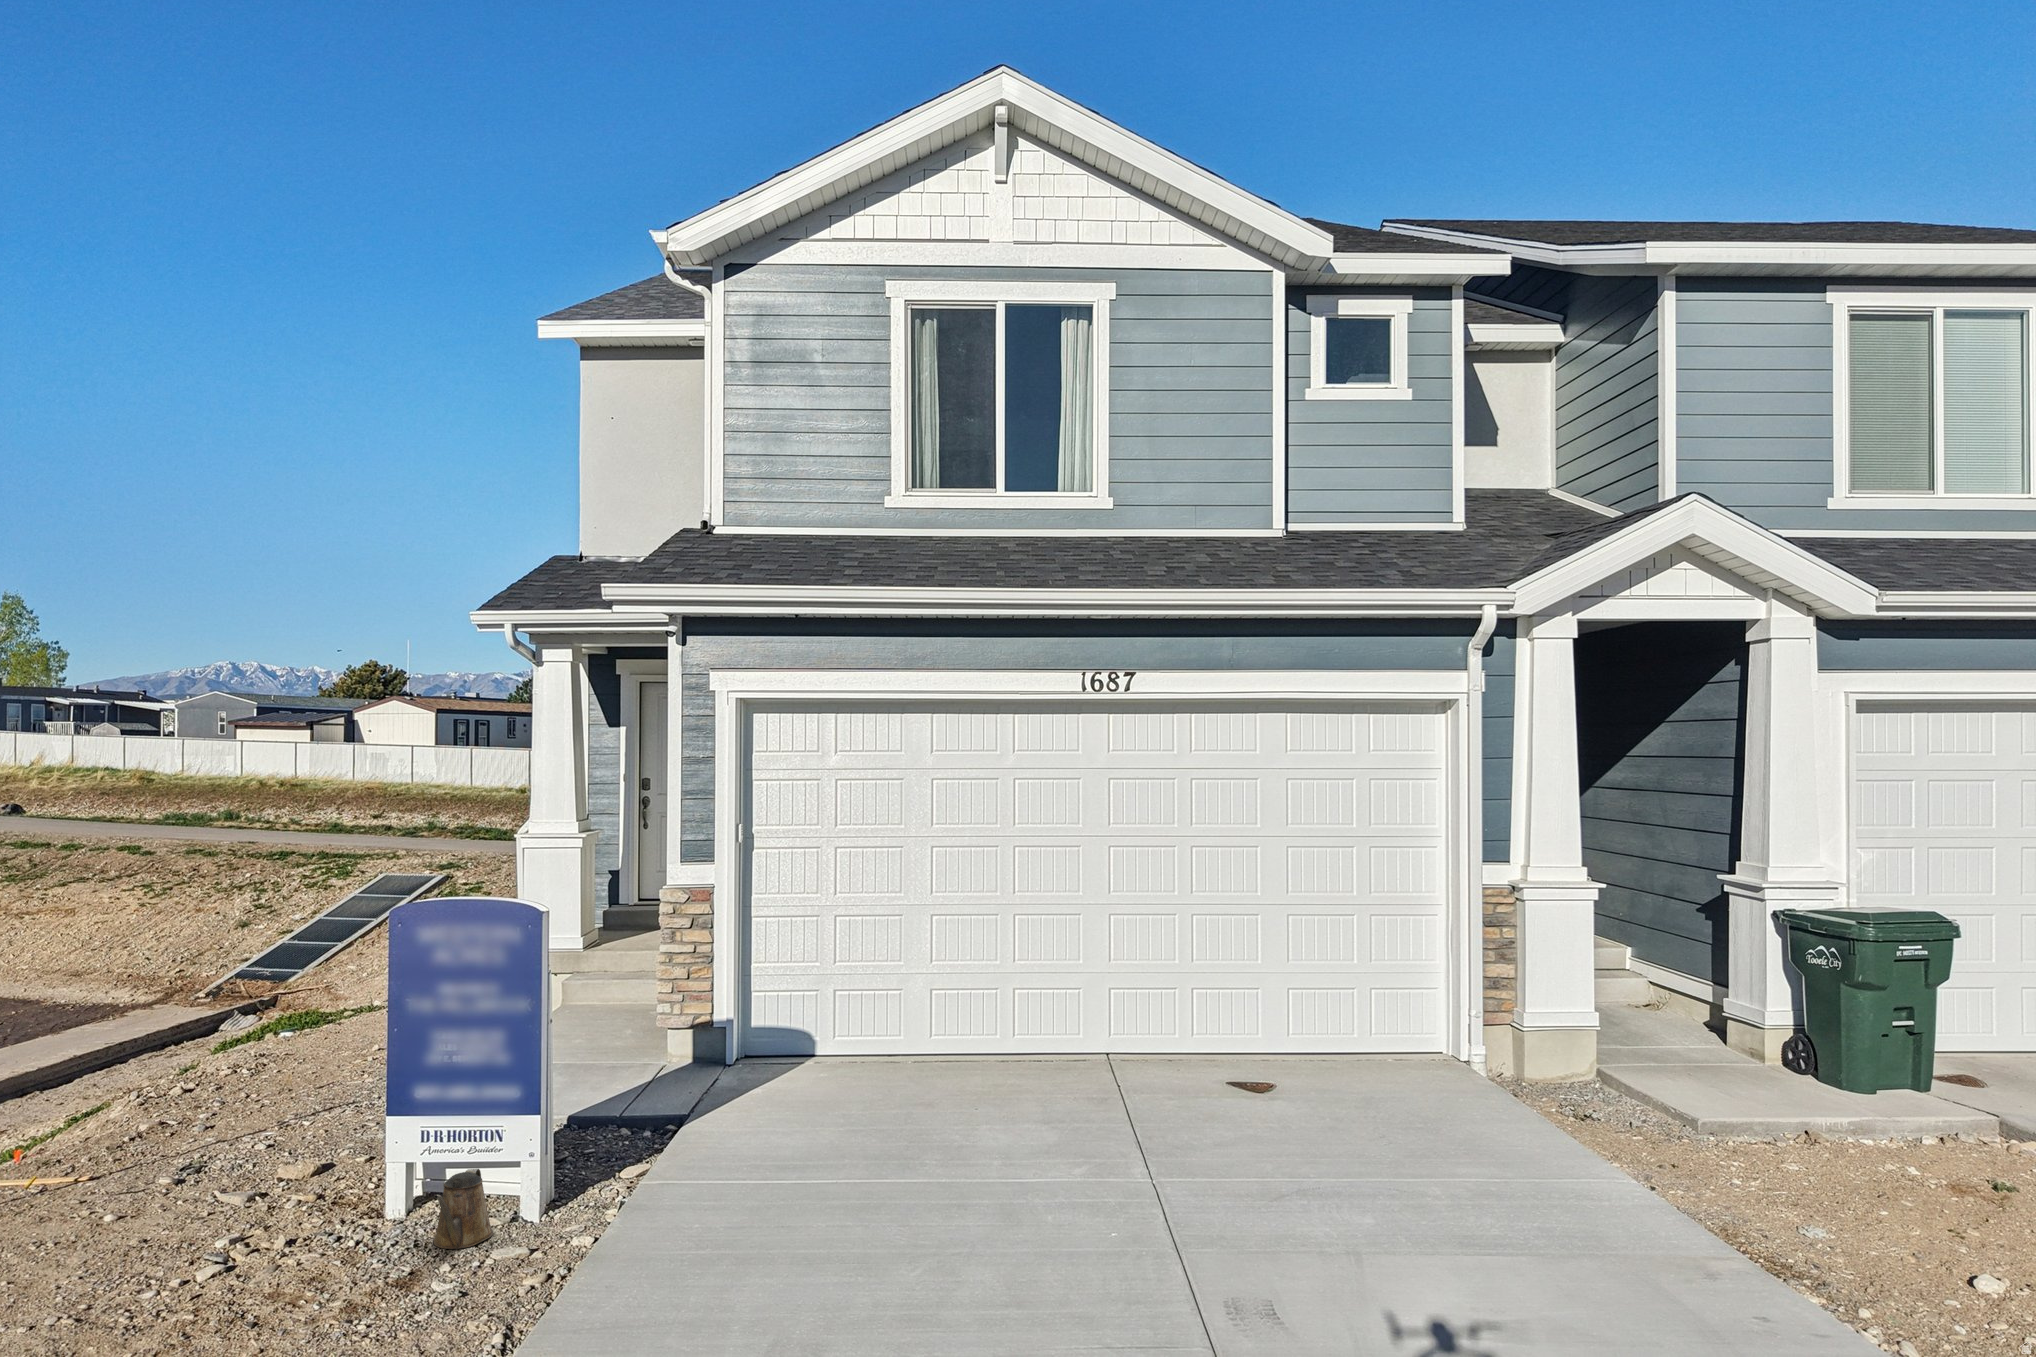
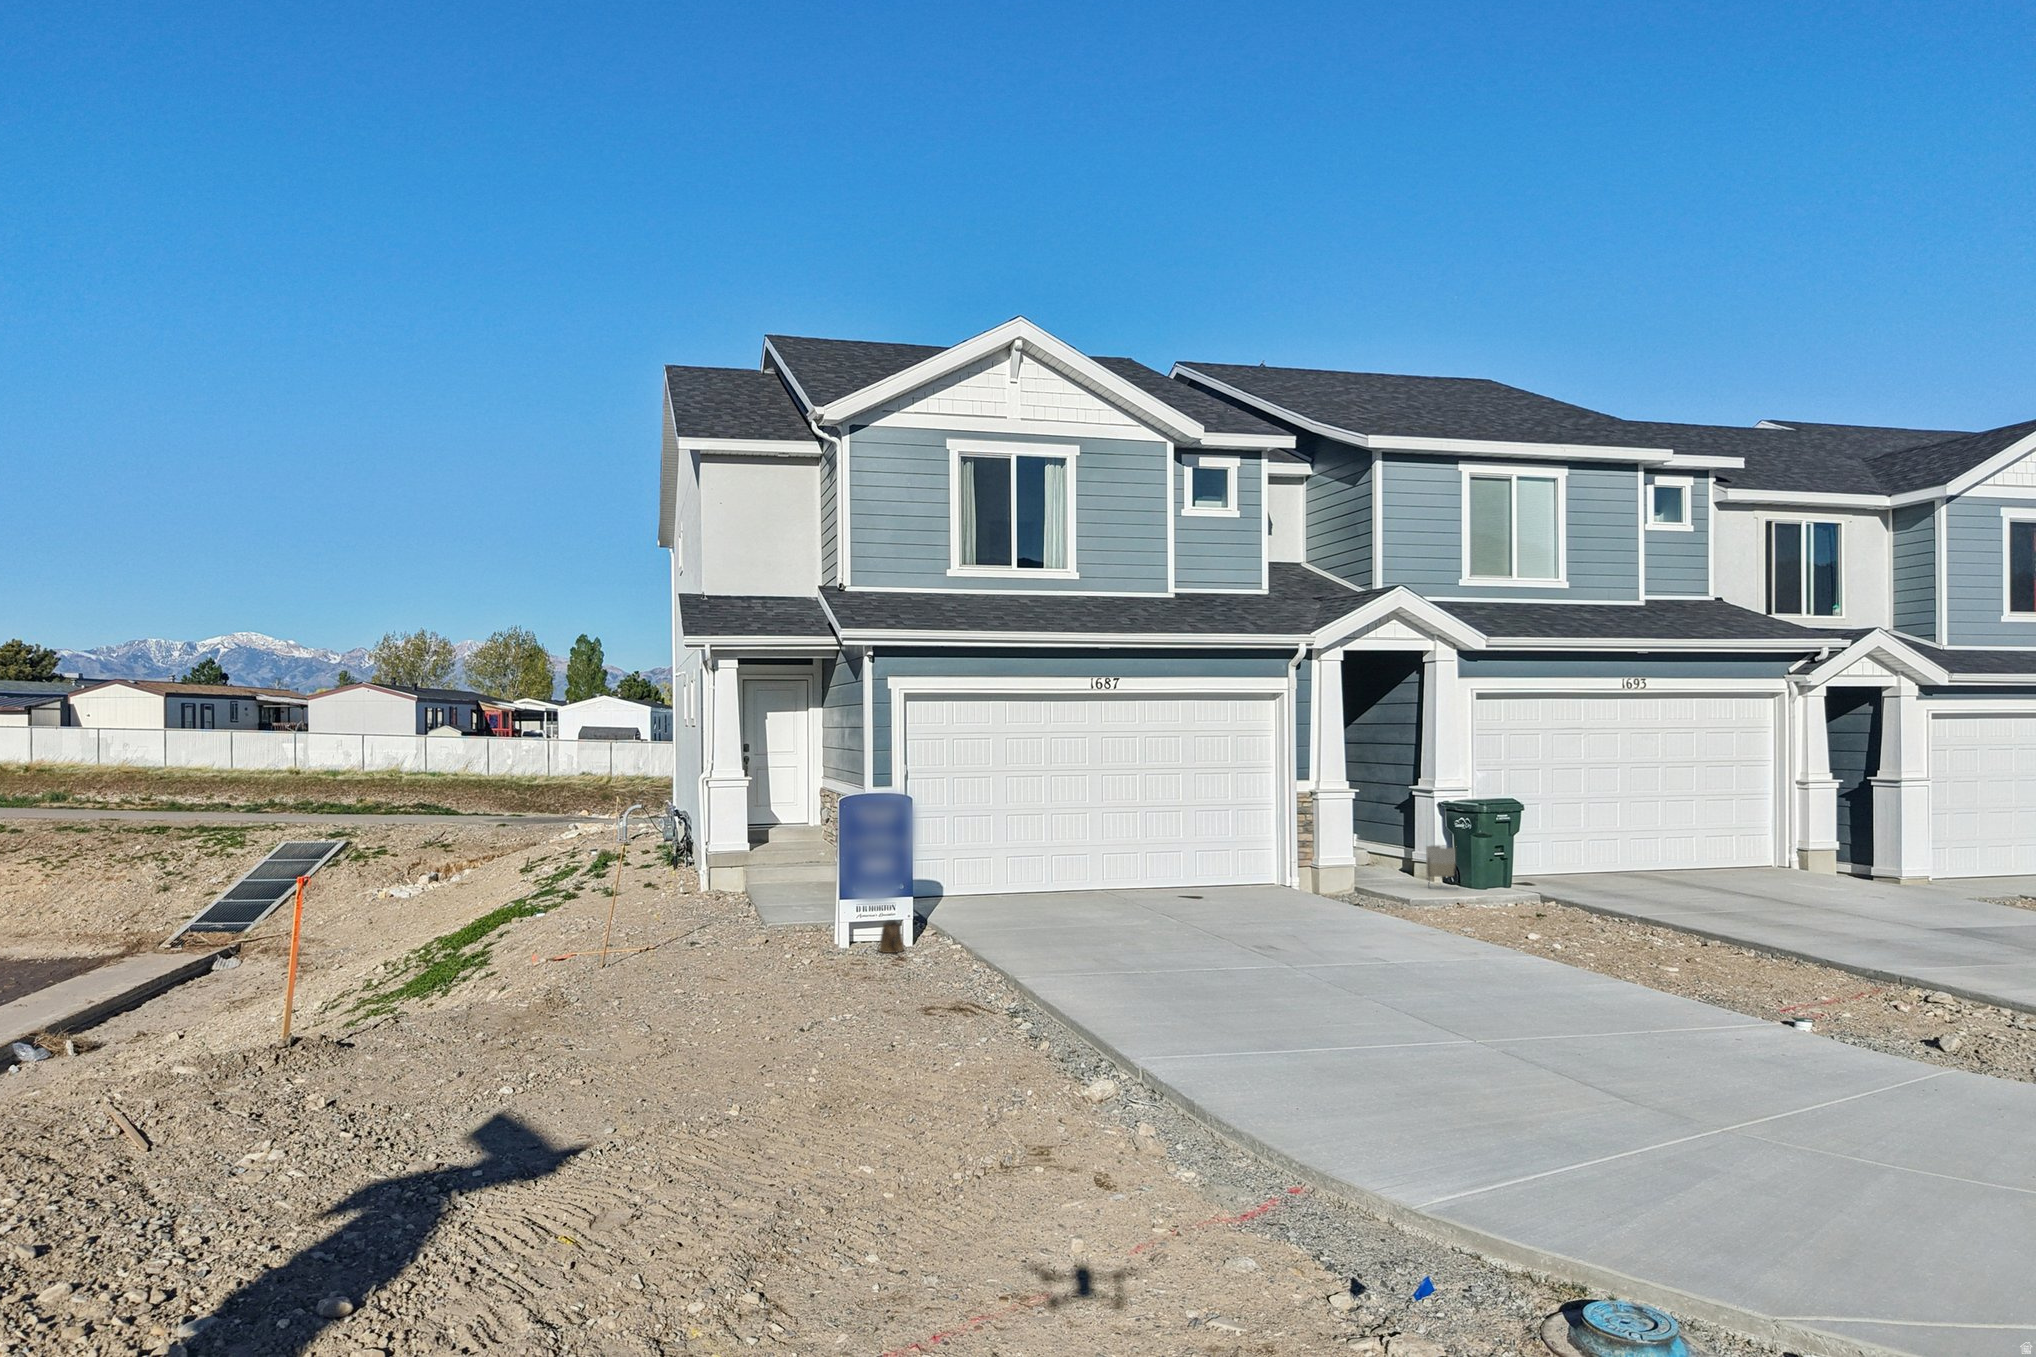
planter: none [1745,993,1813,1086] -> present [1426,845,1455,884]

